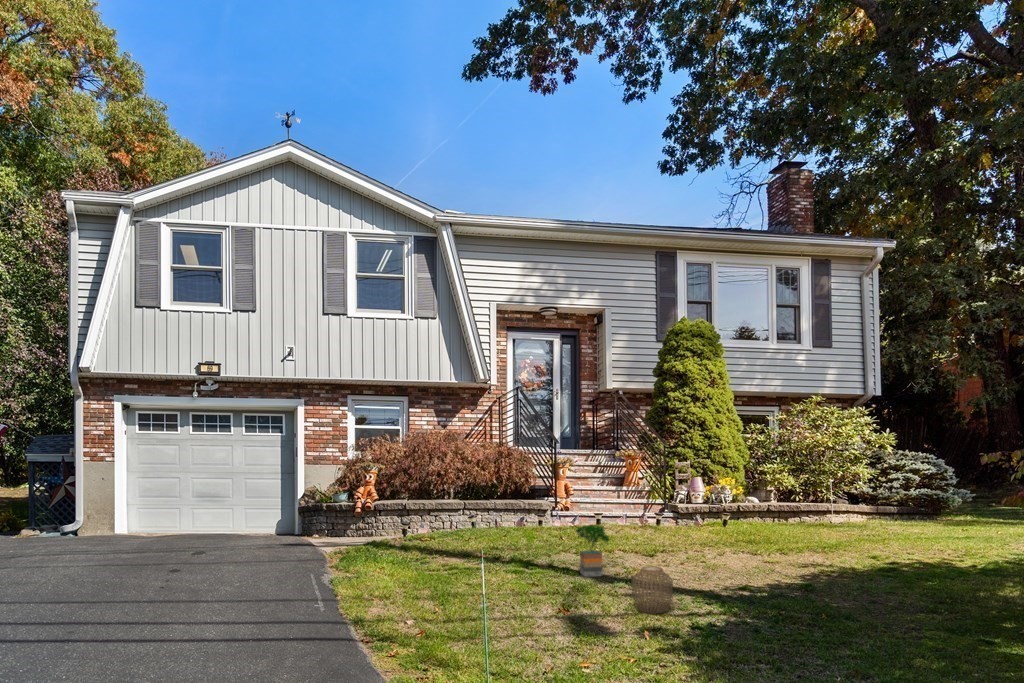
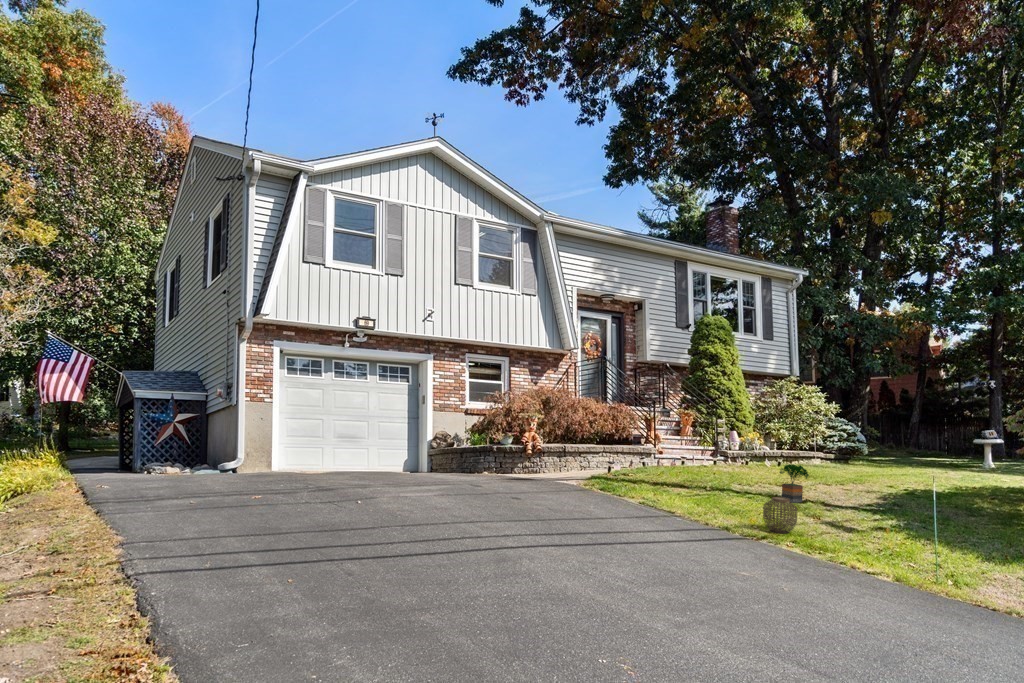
woven basket: present [632,566,673,614] -> present [763,497,797,533]

